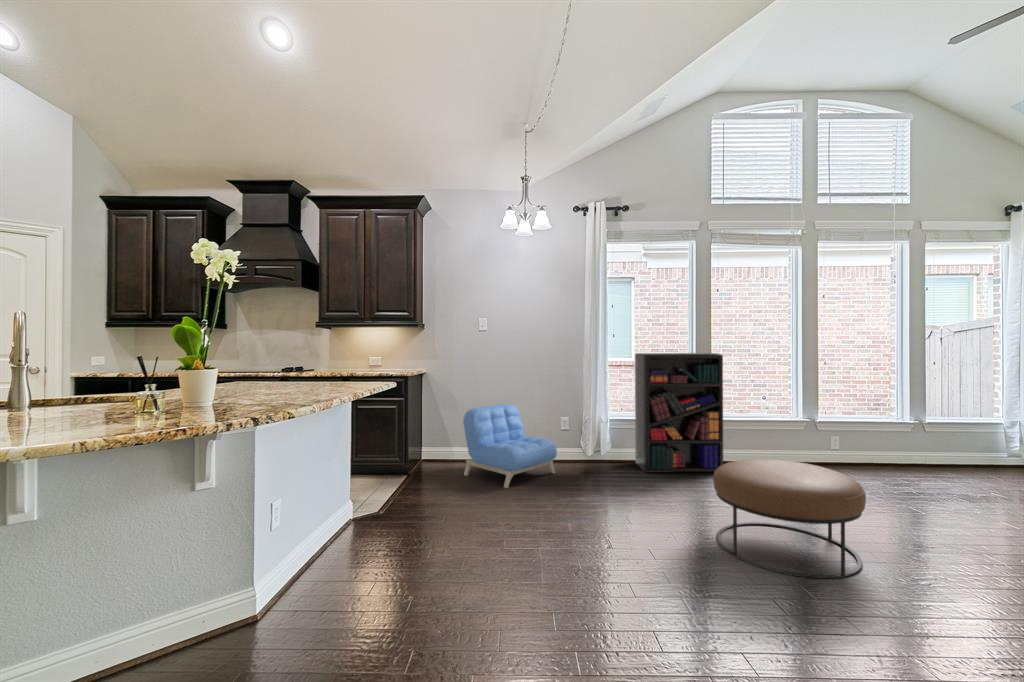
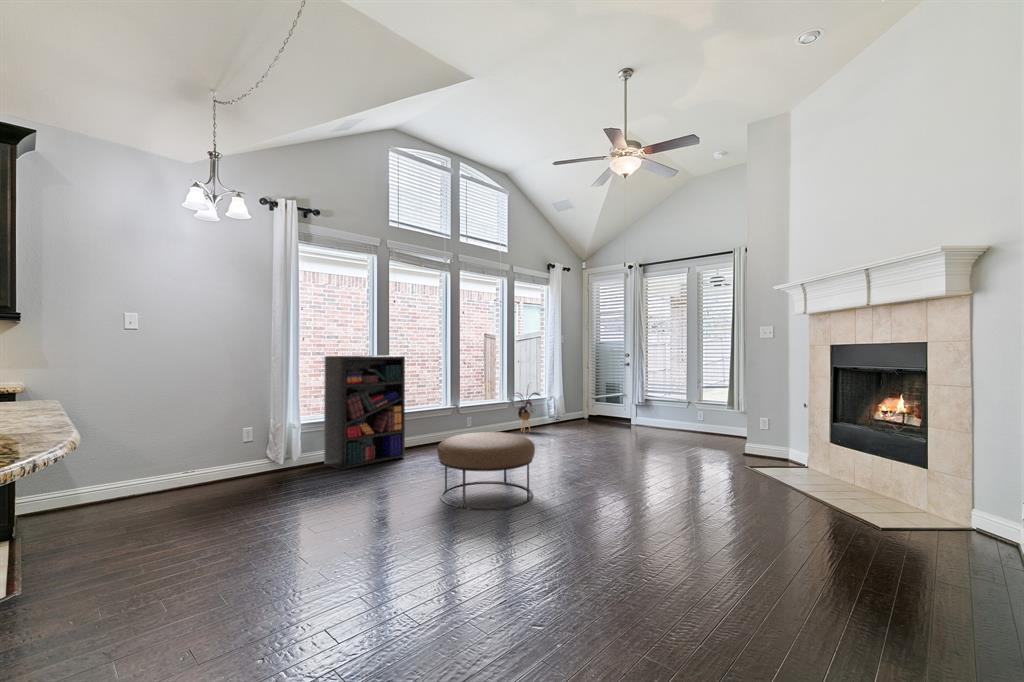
house plant: none [914,397,975,471] -> present [517,391,540,432]
armchair: present [463,404,557,488] -> none [124,419,254,517]

